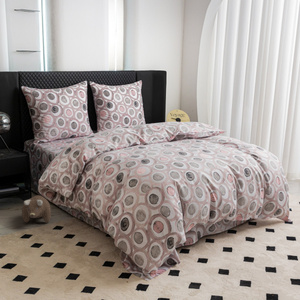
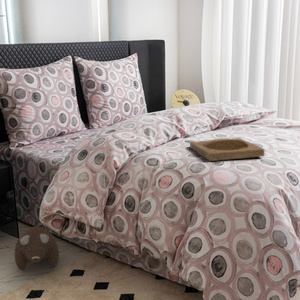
tray: none [139,147,180,160] -> present [190,138,265,161]

